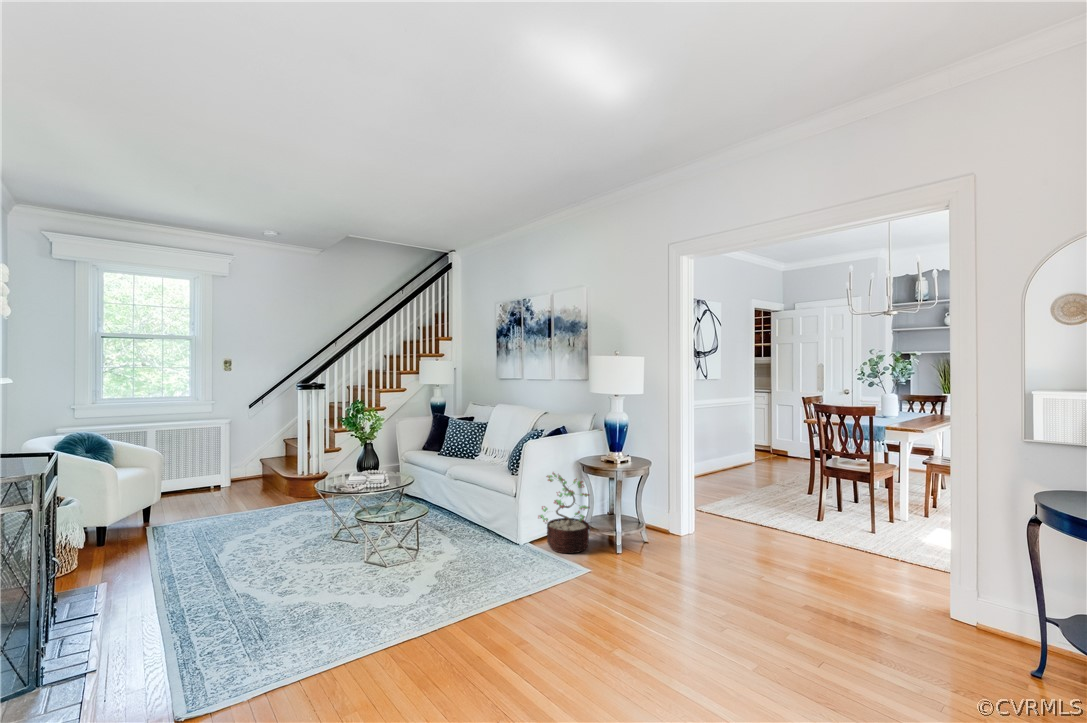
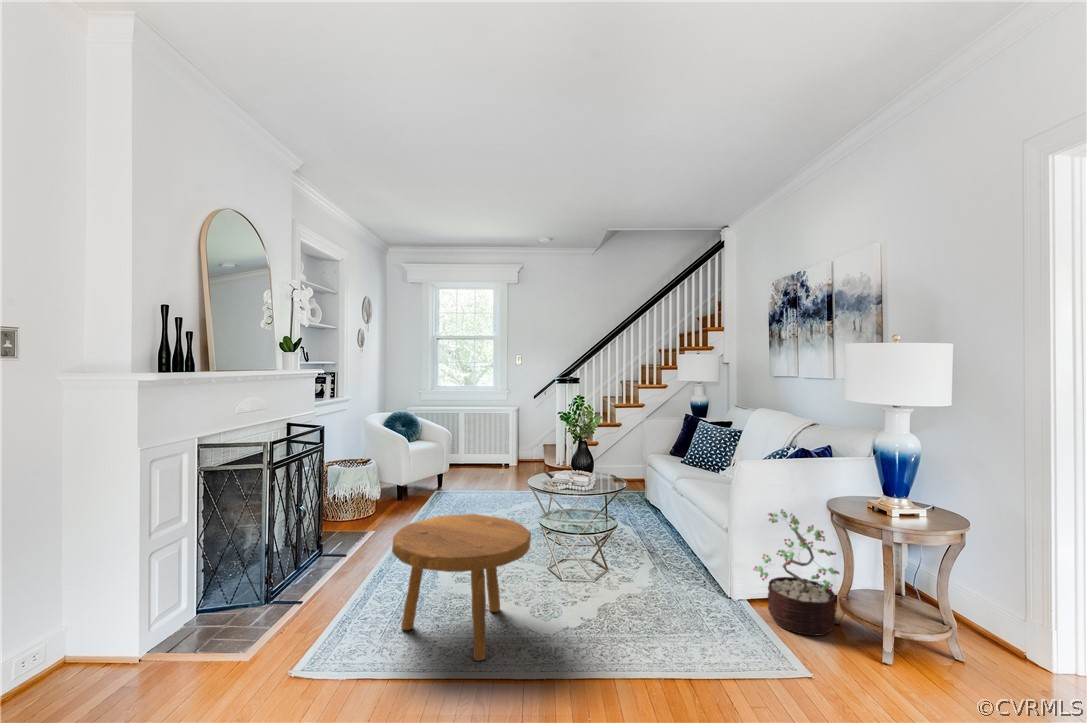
footstool: none [261,516,397,641] -> present [392,514,531,661]

